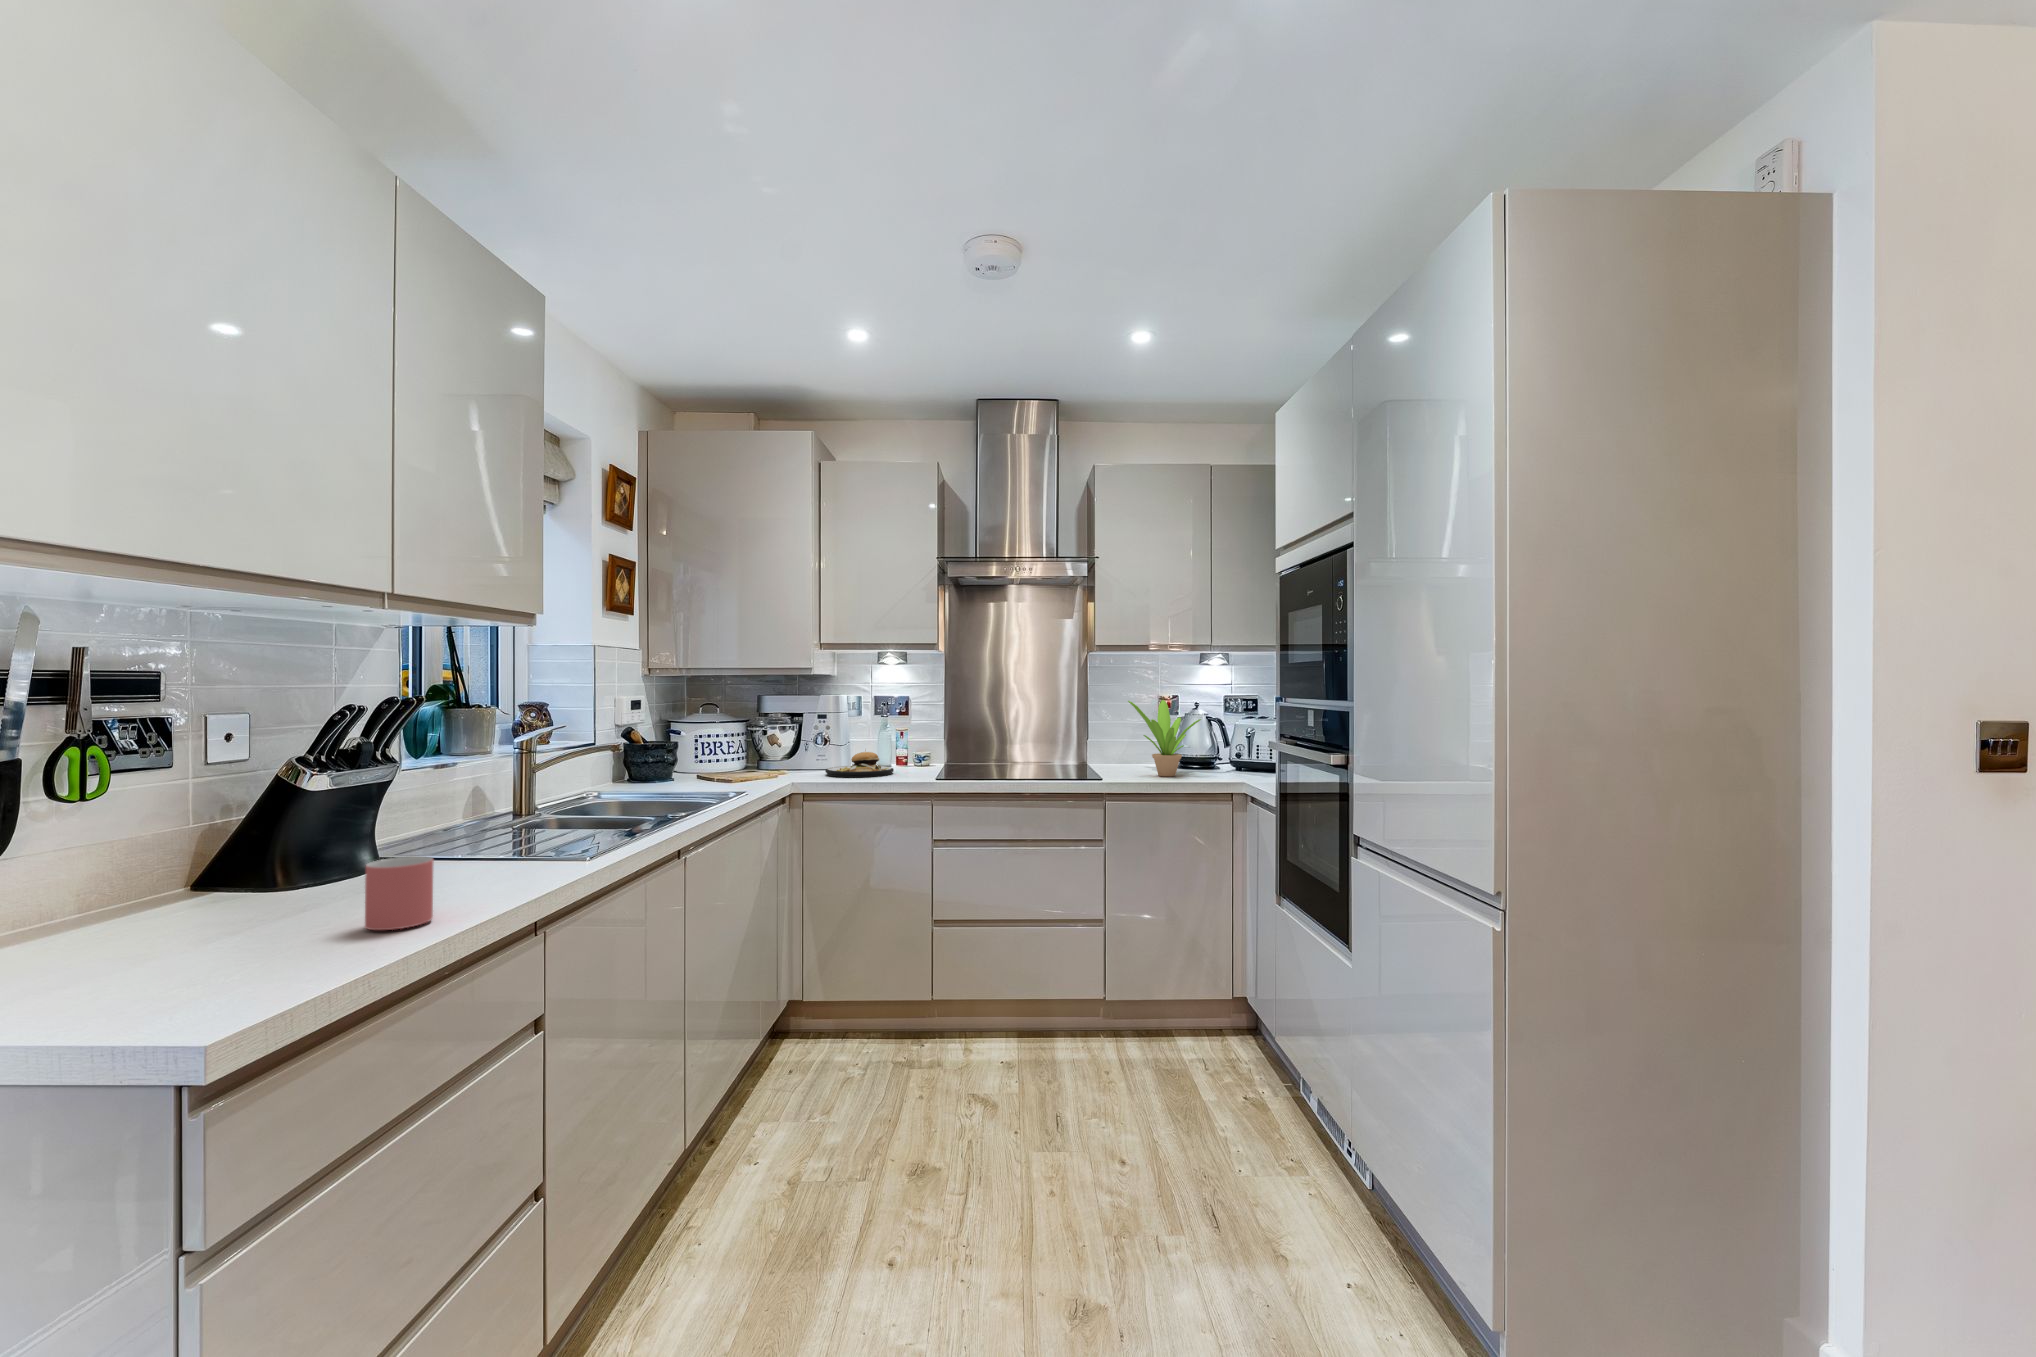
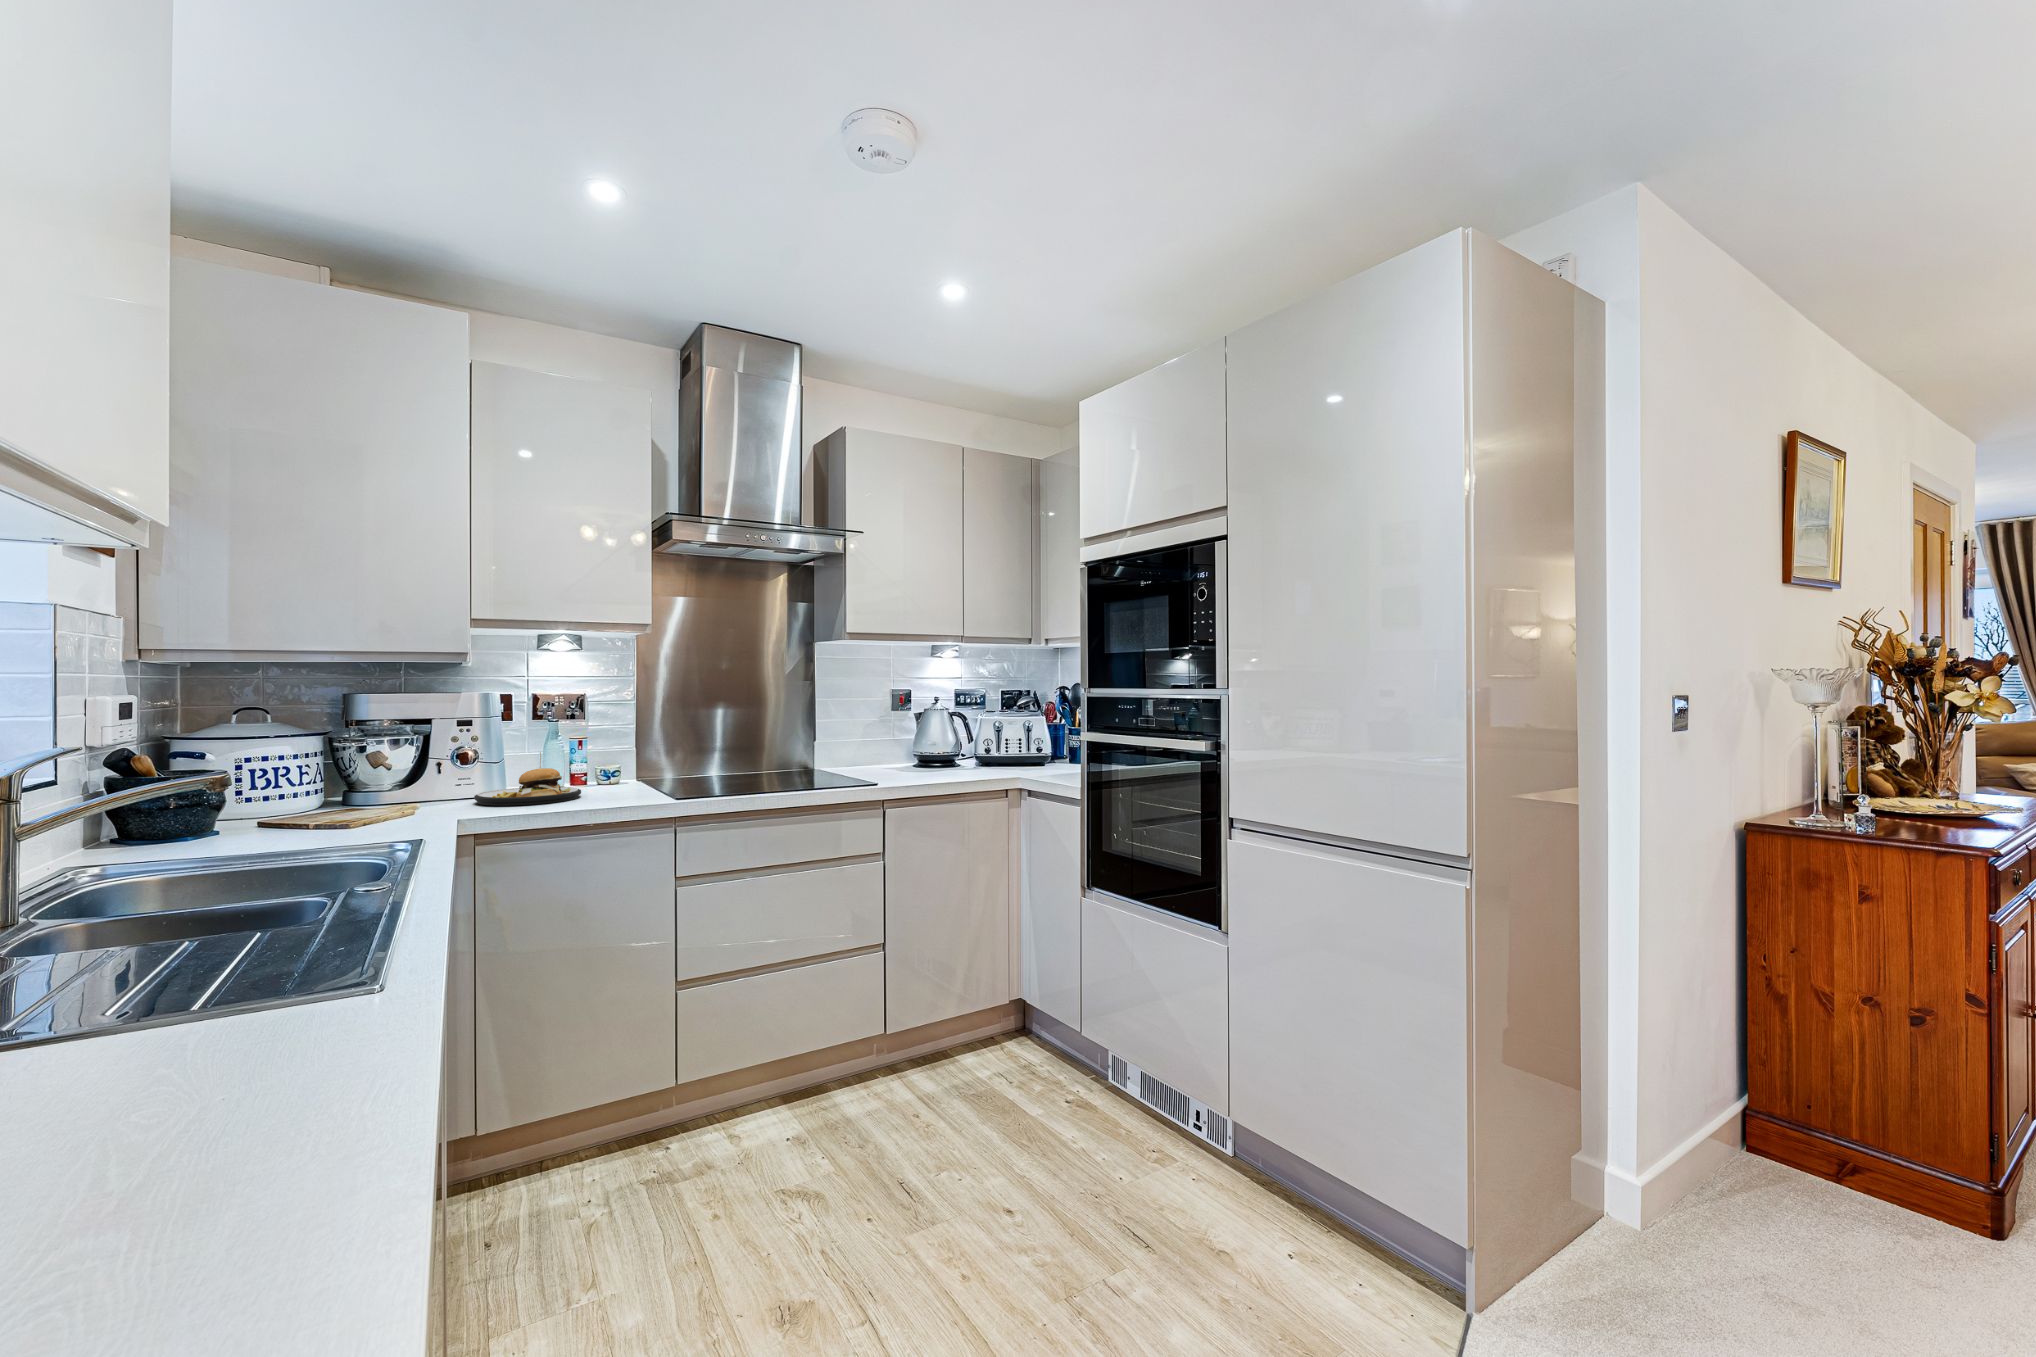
potted plant: present [1128,700,1201,776] -> none [893,691,970,776]
mug: present [365,856,434,930] -> none [157,1023,316,1212]

